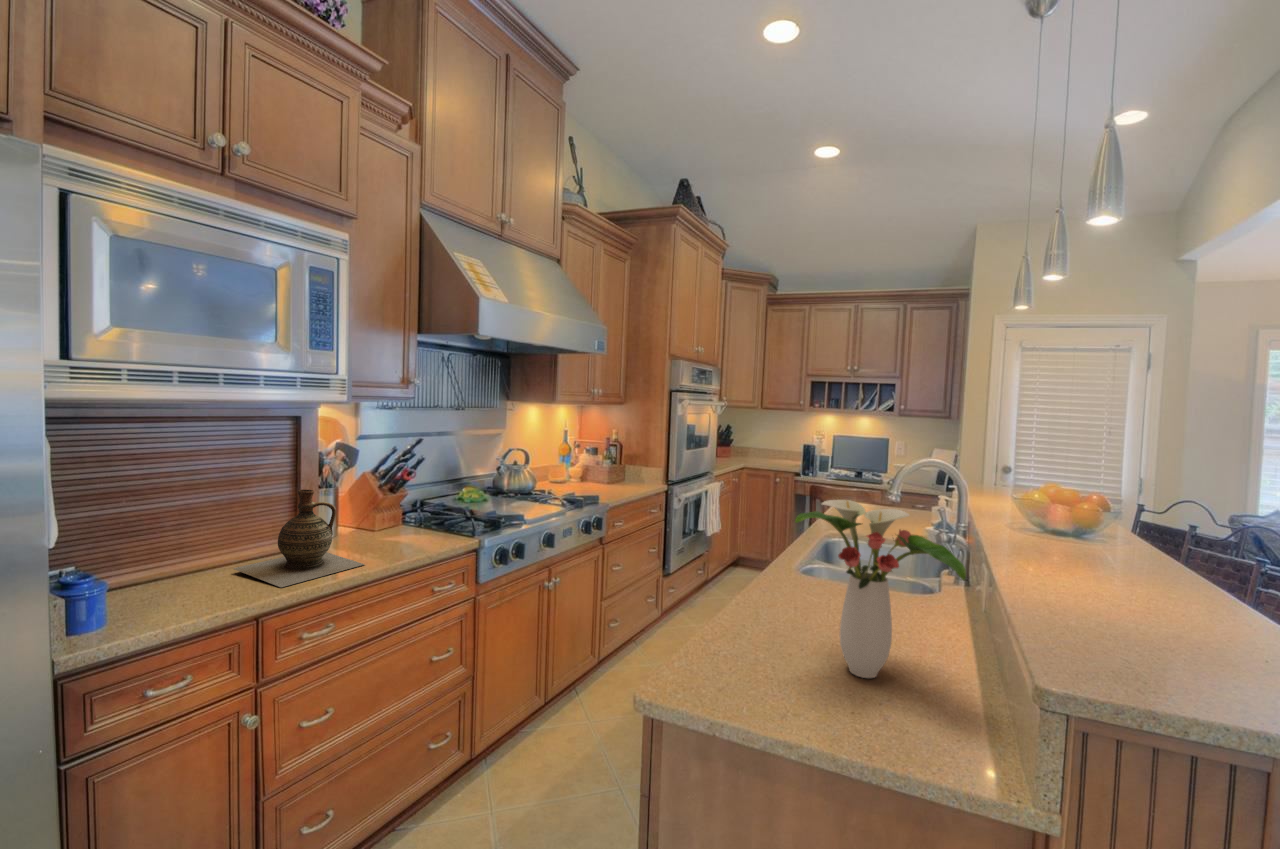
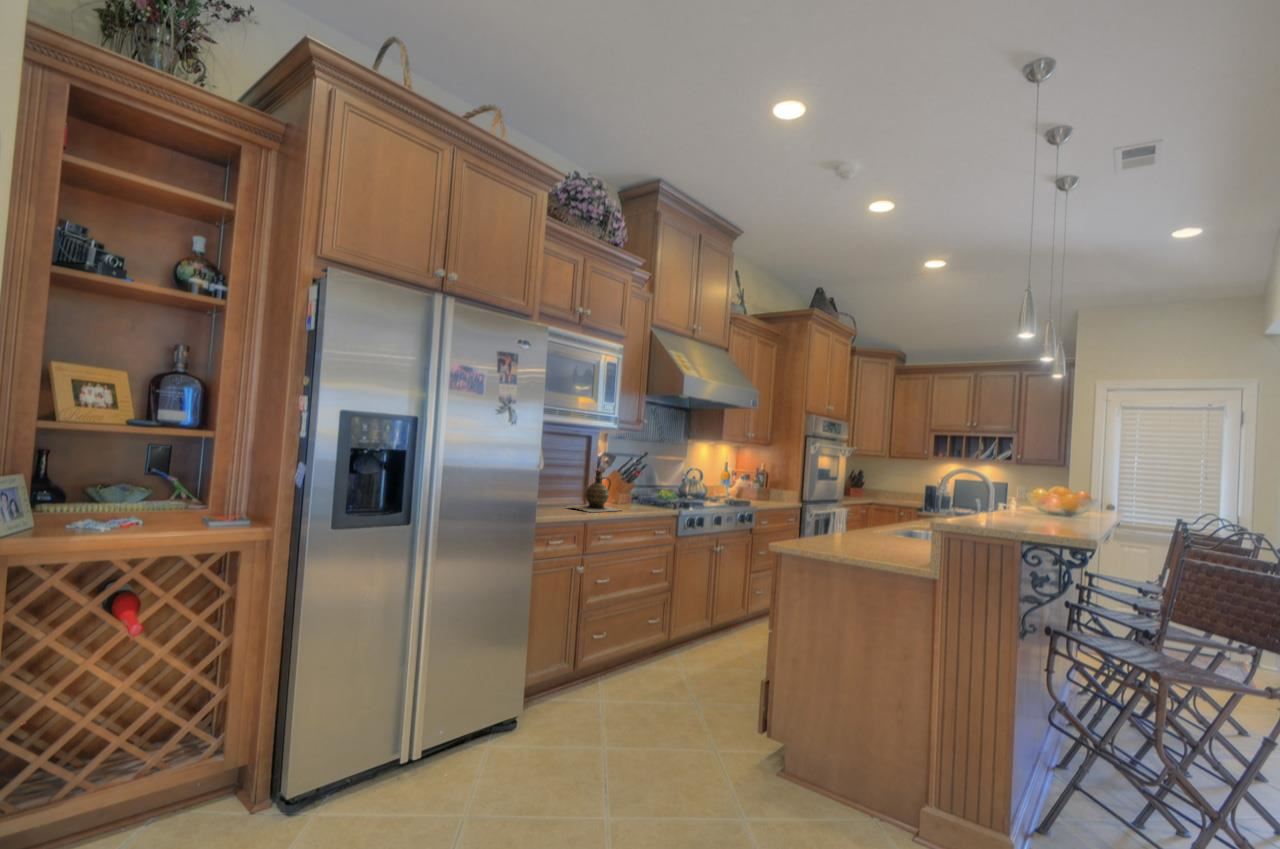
flower arrangement: present [795,500,966,678] -> none [830,471,904,554]

